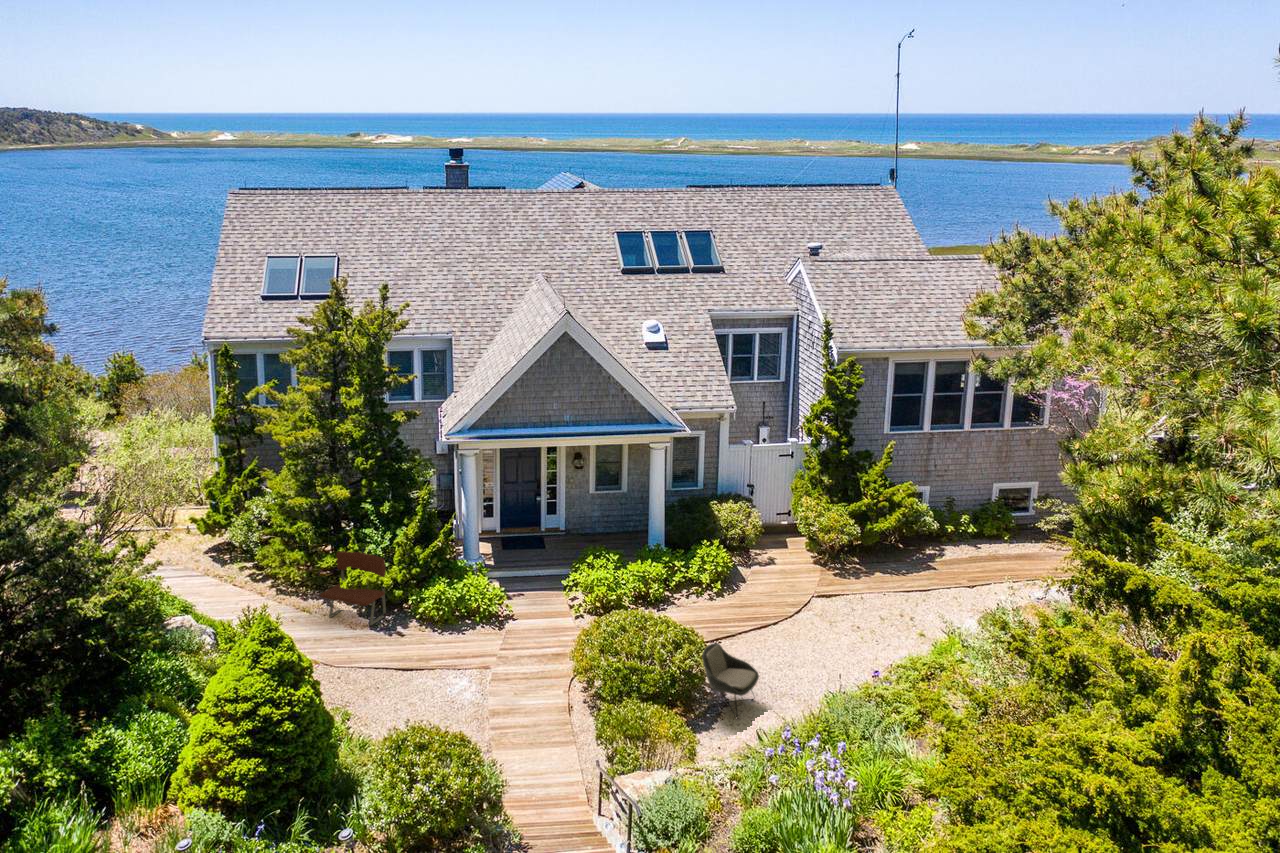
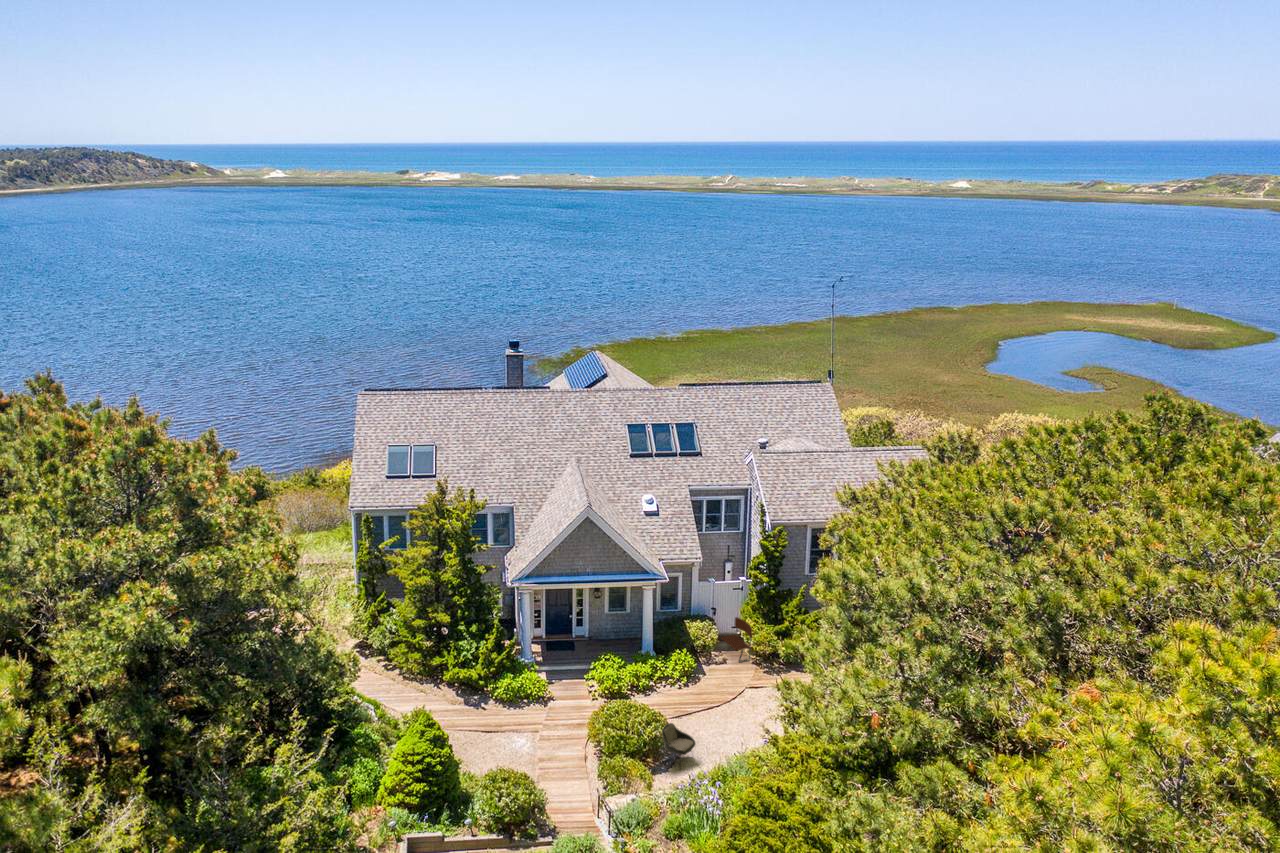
bench: present [320,551,386,625] -> present [721,617,752,662]

